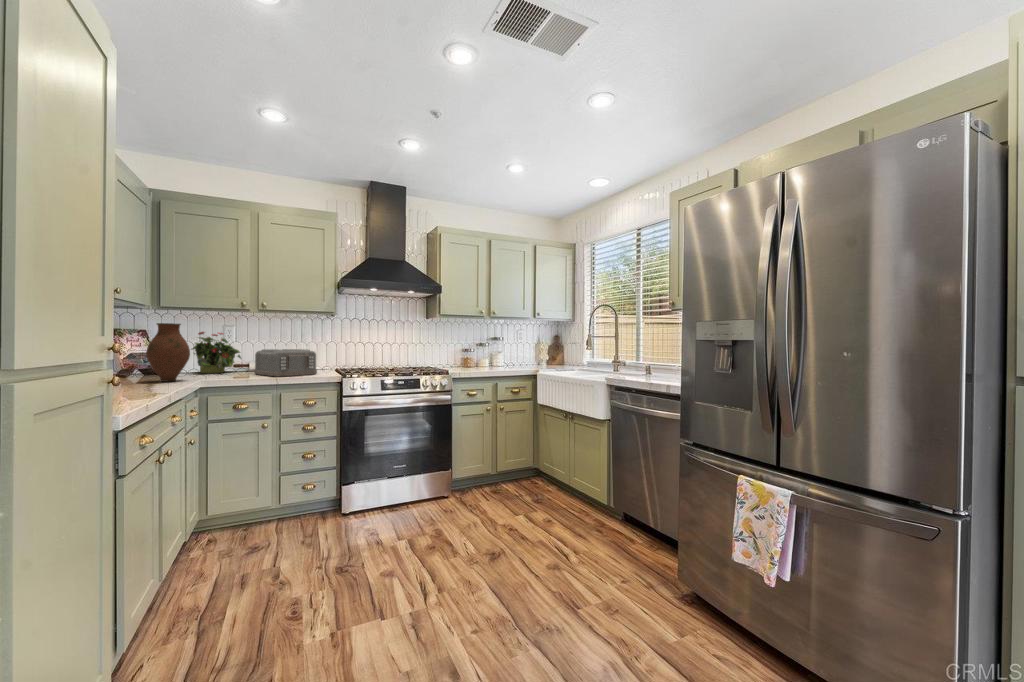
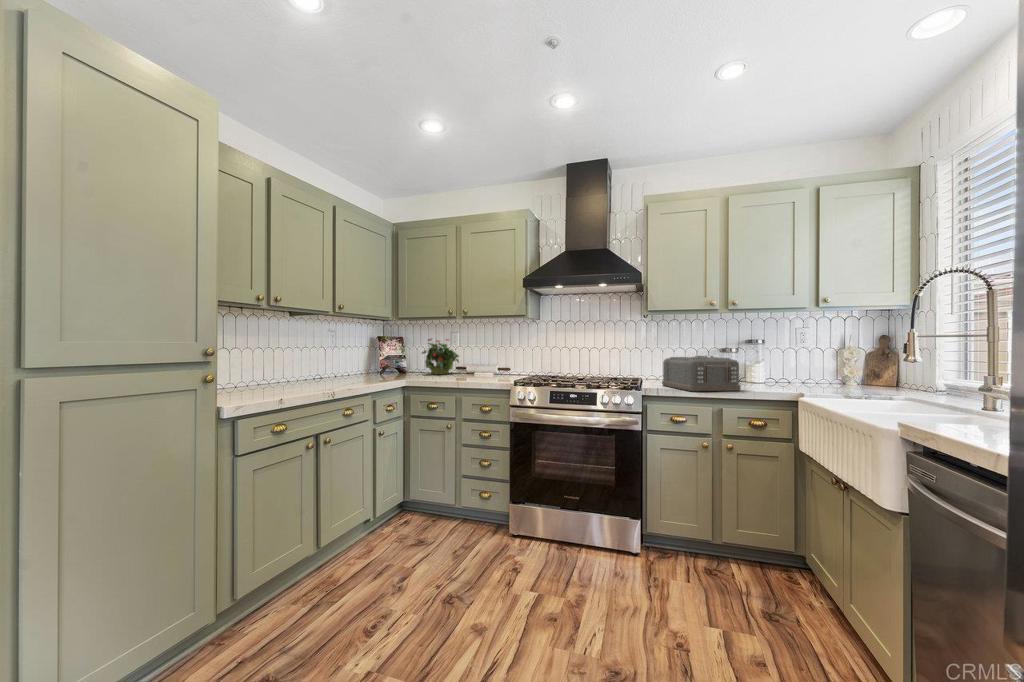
vase: present [146,323,190,382] -> none [371,332,401,380]
toaster: present [254,349,317,377] -> present [662,357,741,391]

